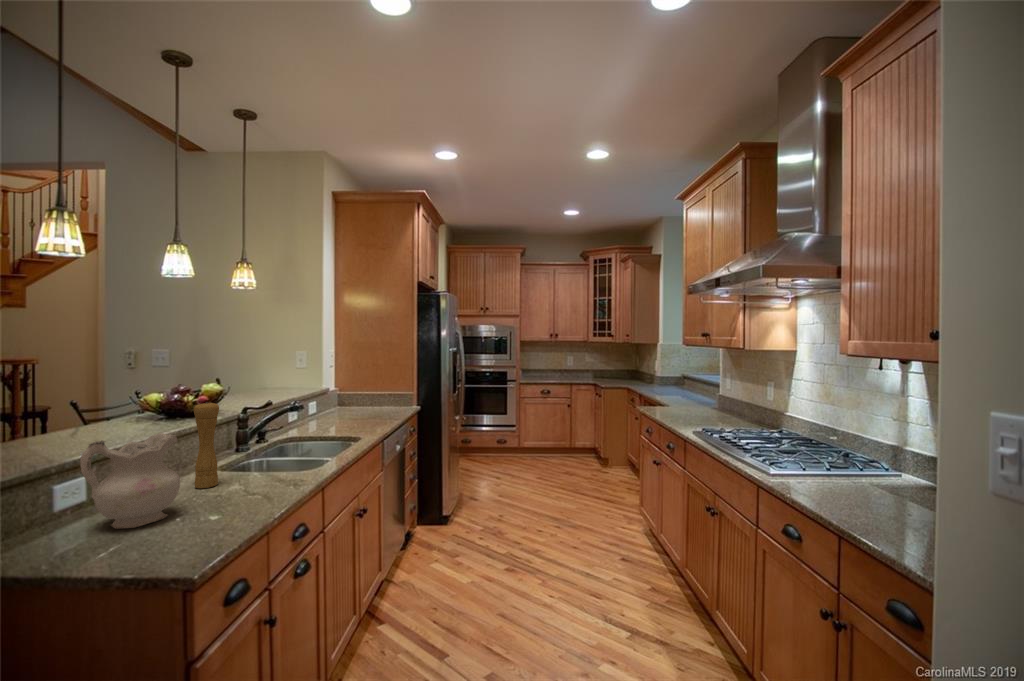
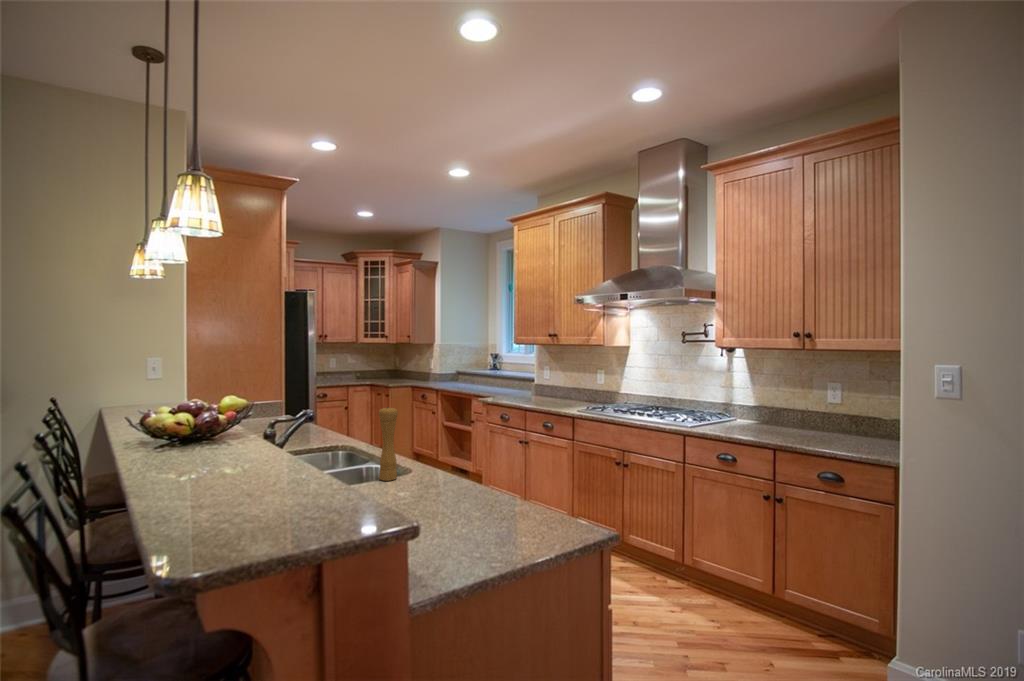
ceramic pitcher: present [80,433,180,529] -> none [411,426,463,498]

